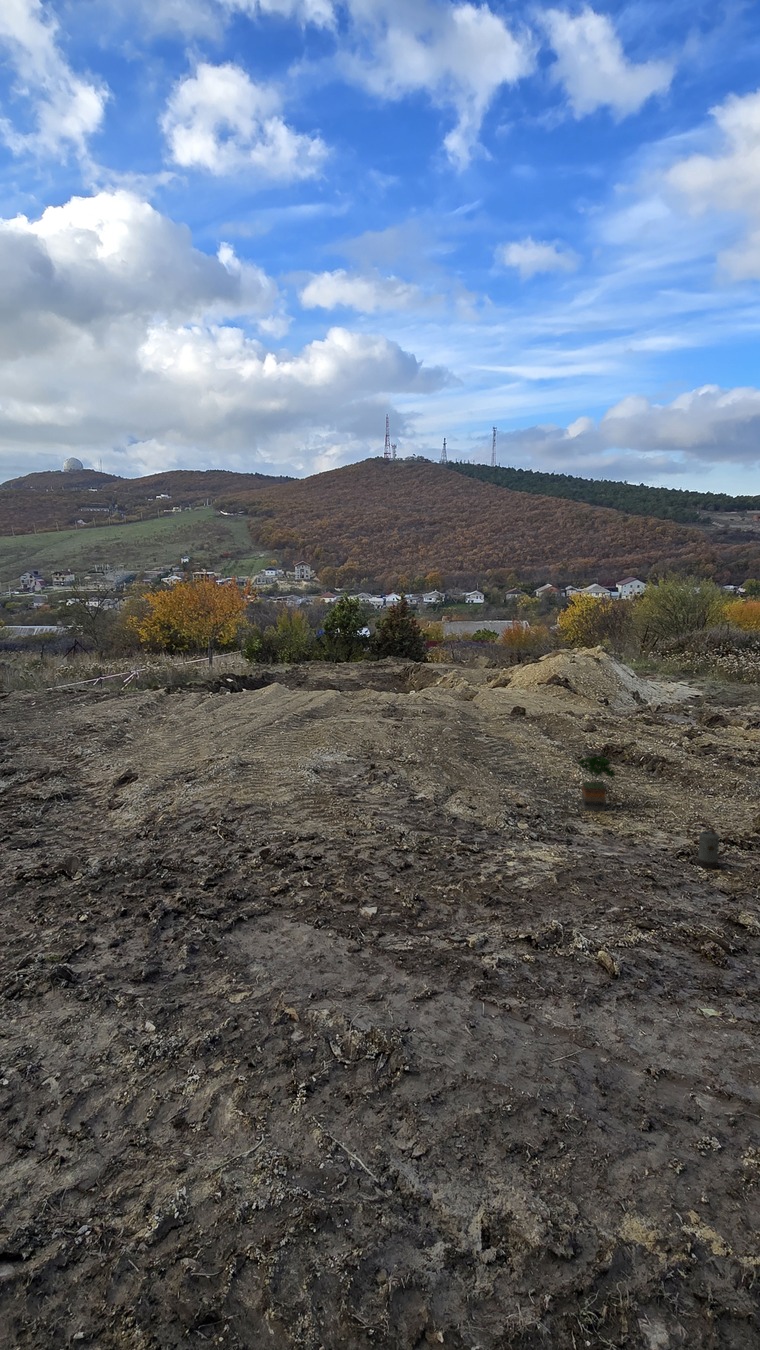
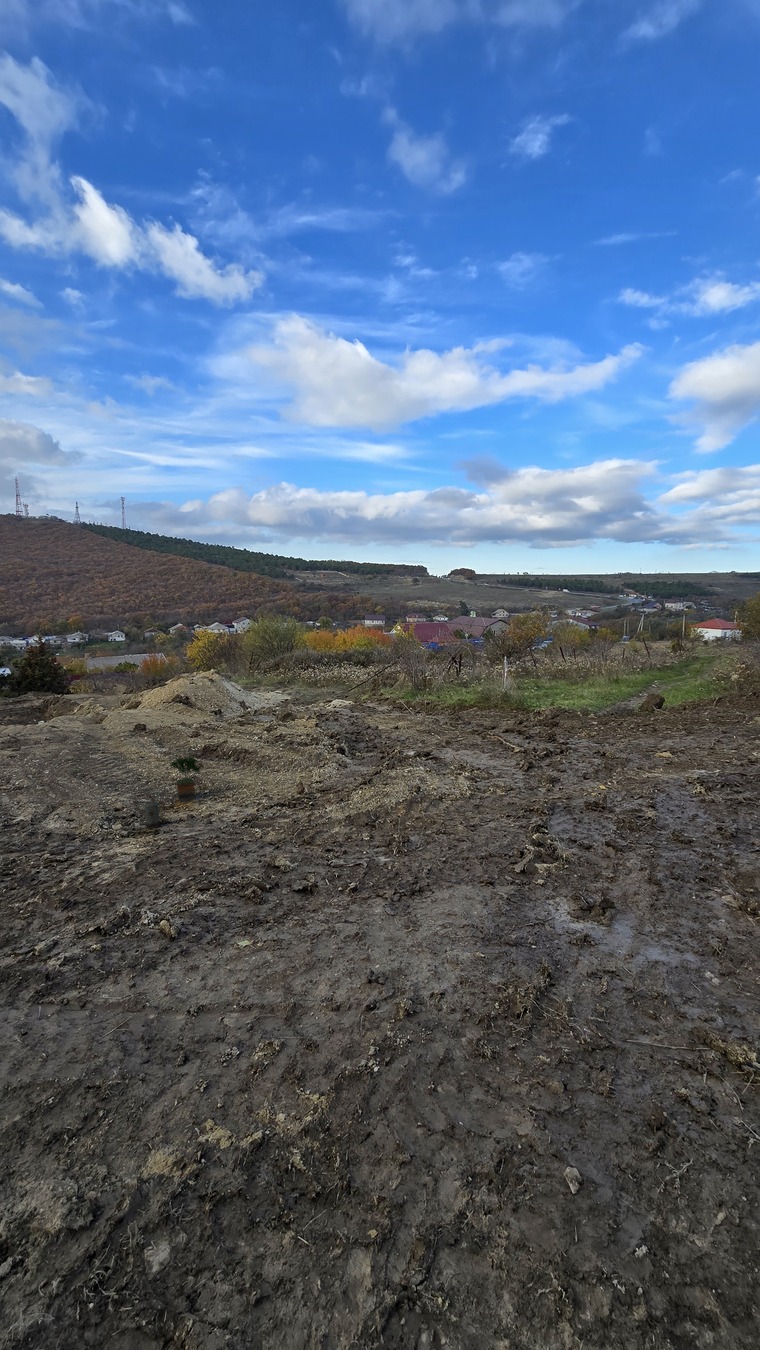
watering can: present [687,820,732,869] -> present [134,794,167,829]

